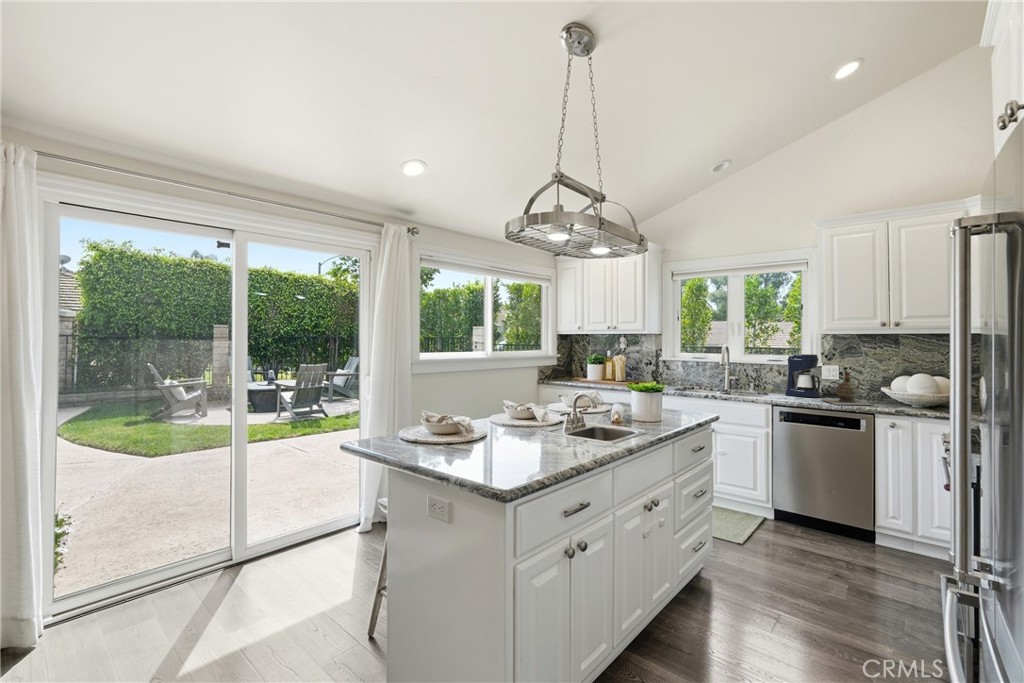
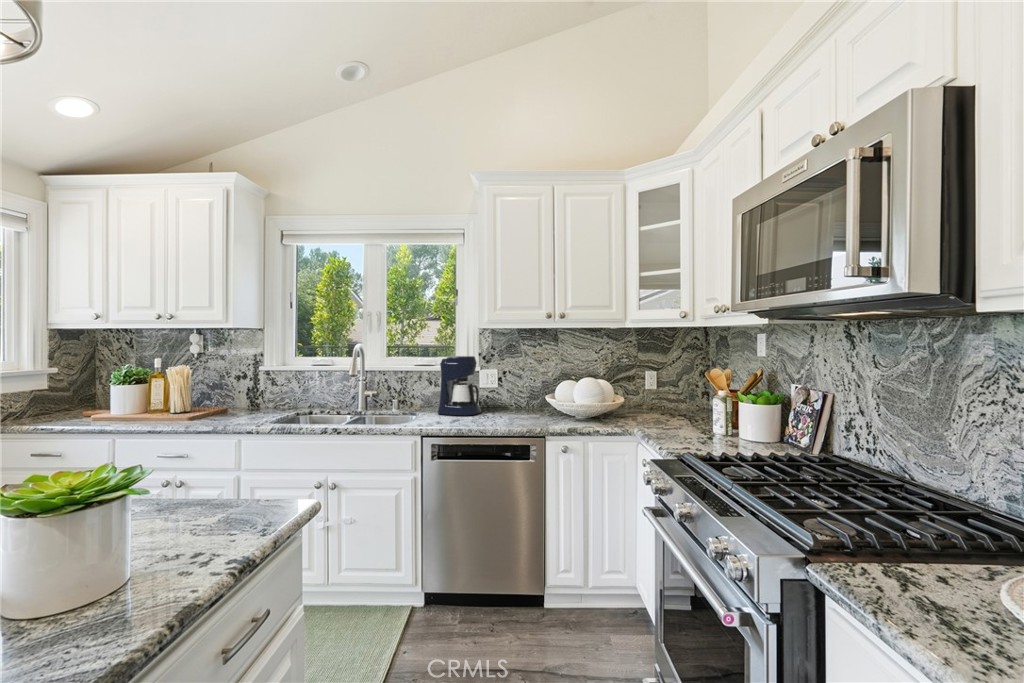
ceramic jug: present [822,372,869,405] -> none [479,379,541,427]

